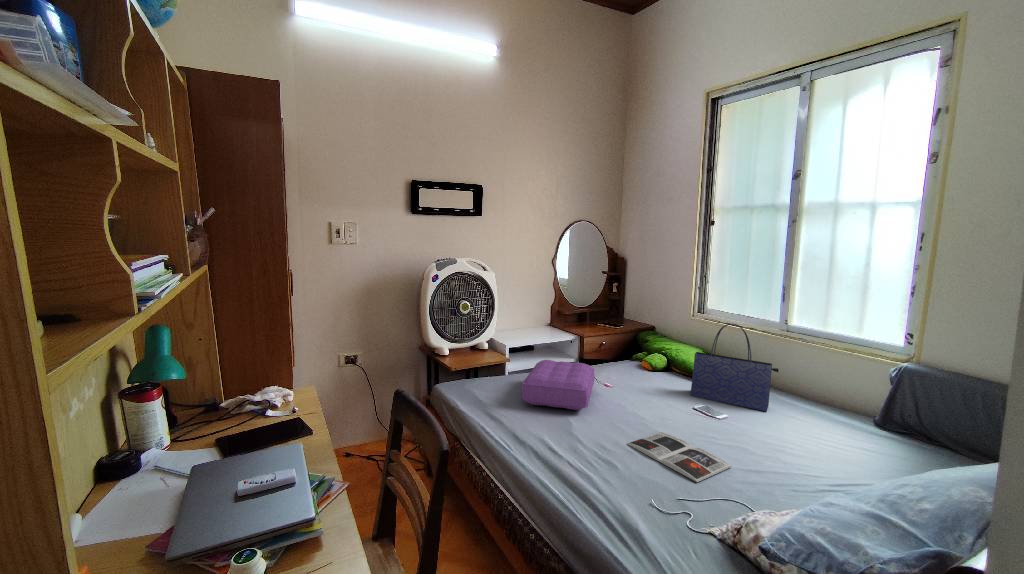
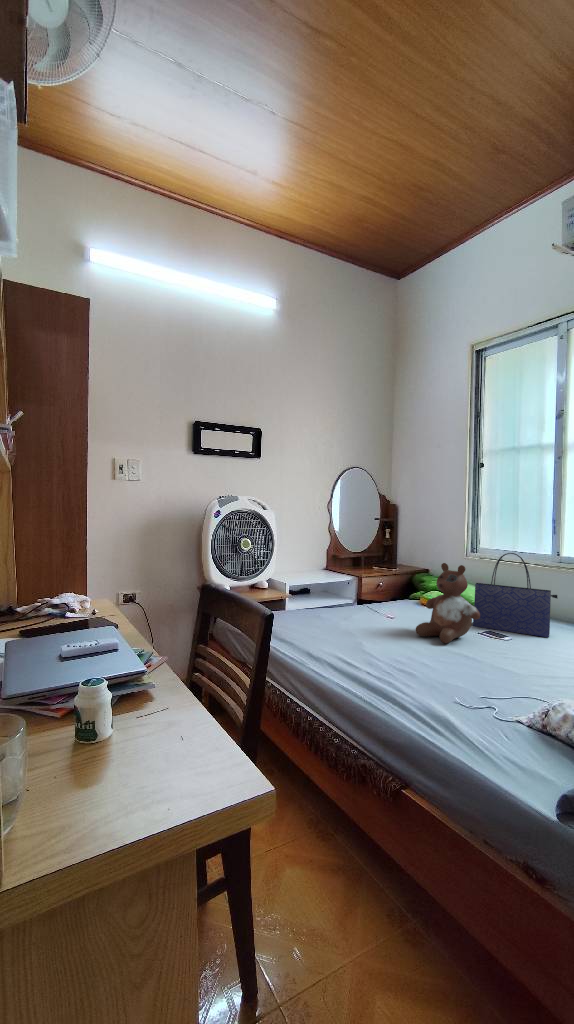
stuffed bear: none [629,337,694,421] -> present [416,563,480,643]
pillow: present [522,360,595,410] -> none [309,591,379,635]
magazine: present [627,432,731,482] -> none [420,651,525,686]

